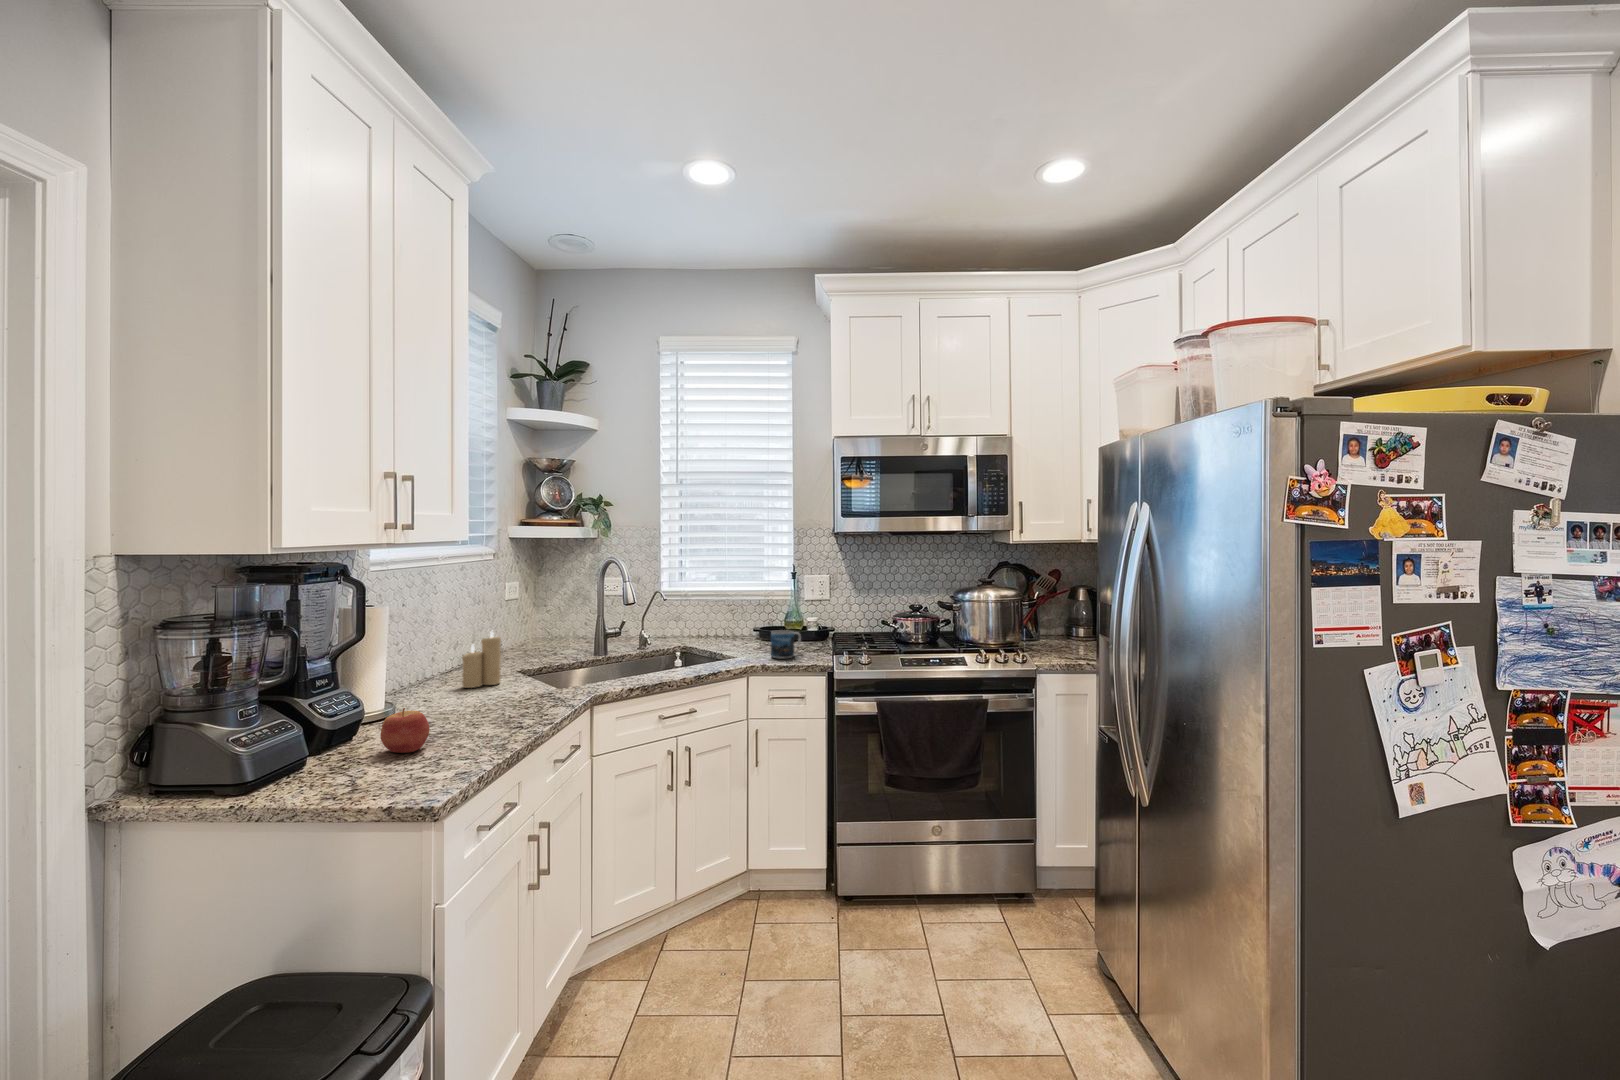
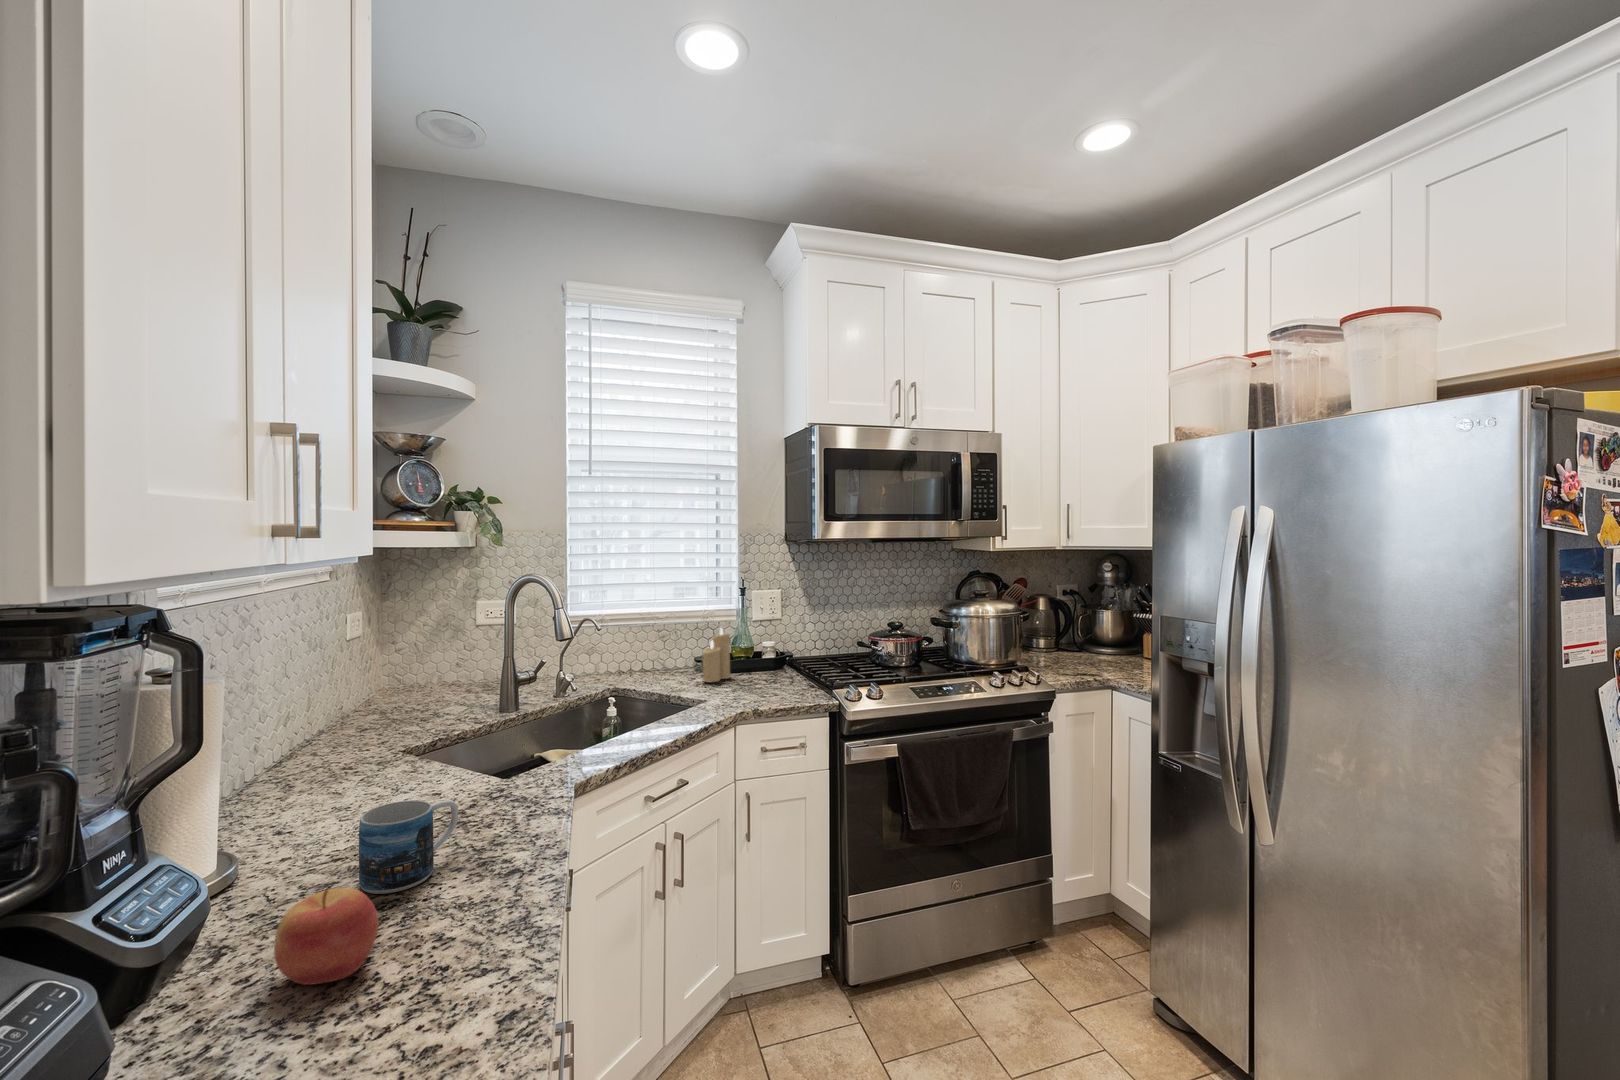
mug: present [771,630,801,659] -> present [359,800,458,894]
candle: present [462,631,501,688] -> present [702,628,730,682]

